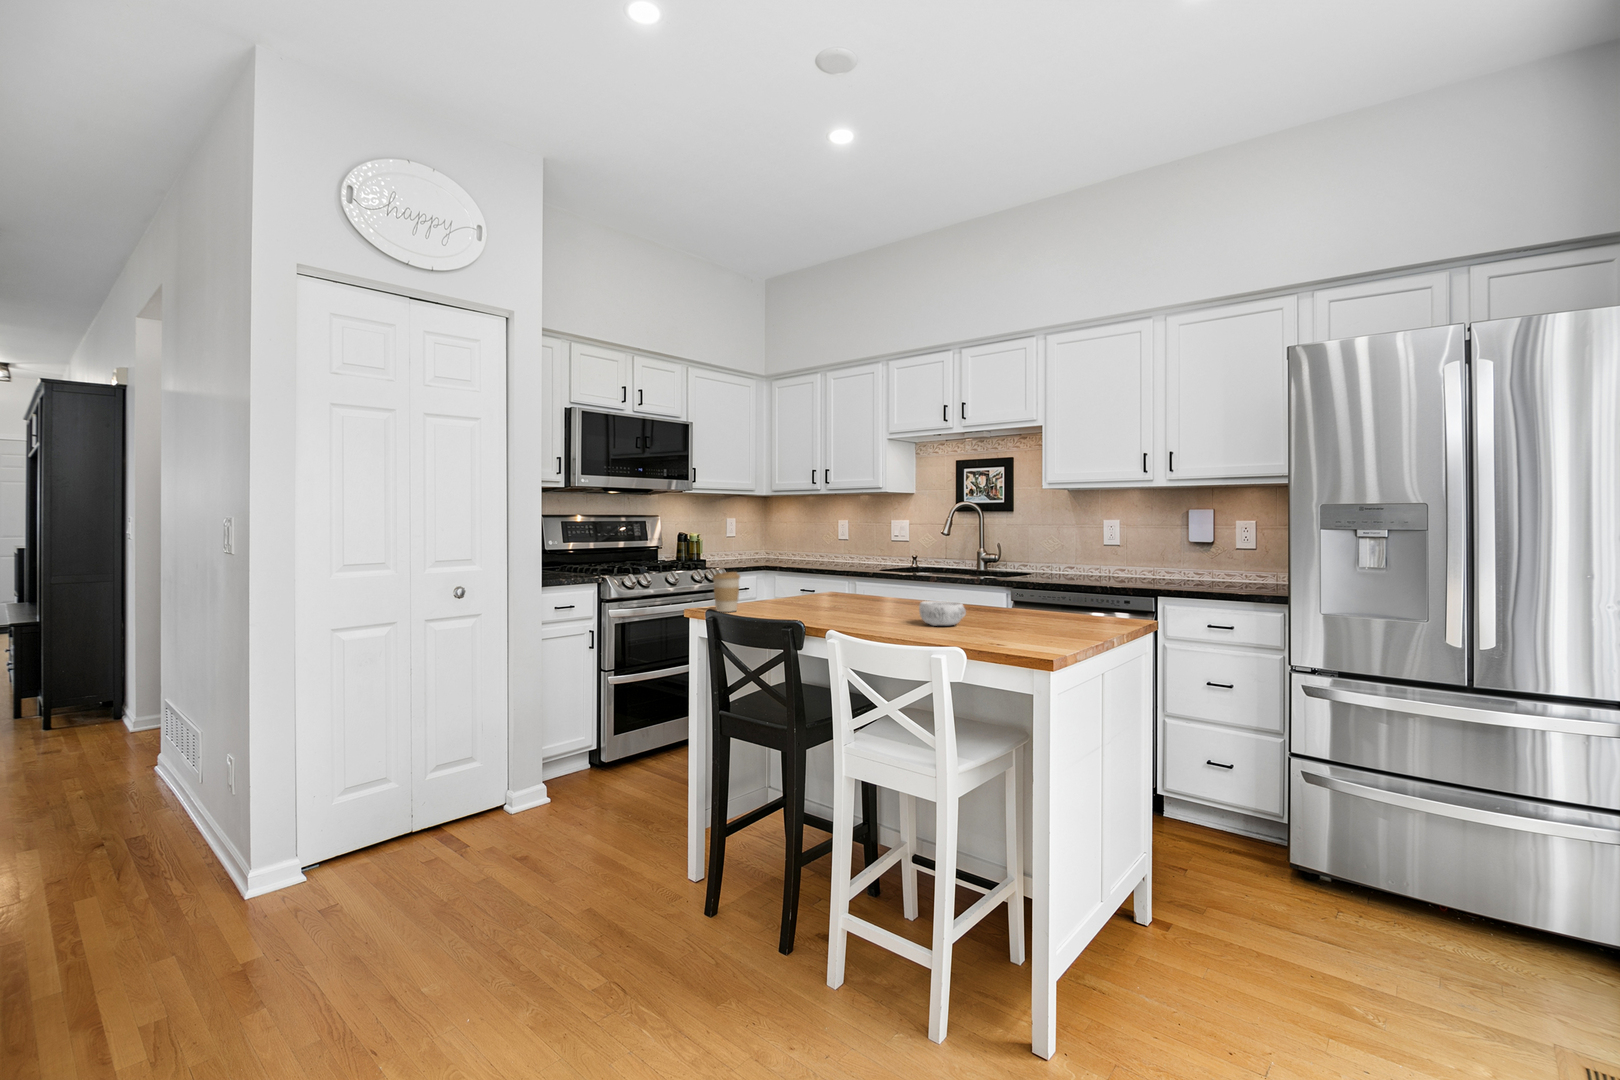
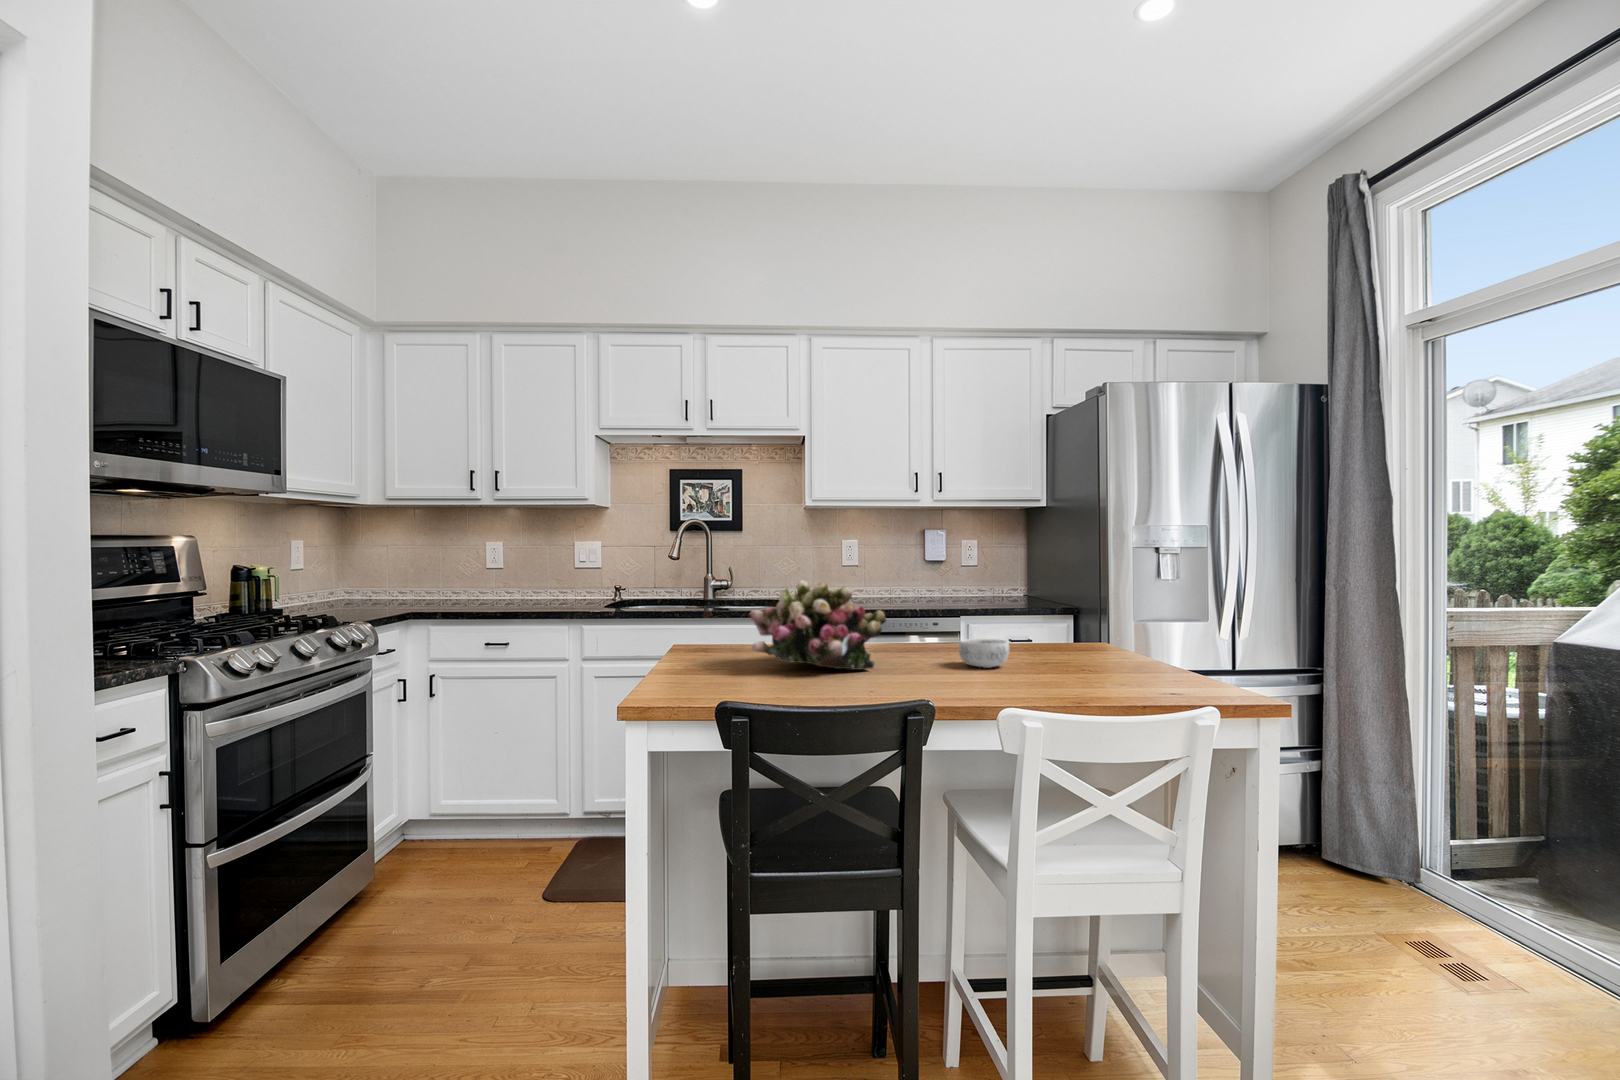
flower arrangement: none [769,546,878,615] -> present [750,580,886,670]
coffee cup: present [713,572,740,612] -> none [699,625,741,688]

